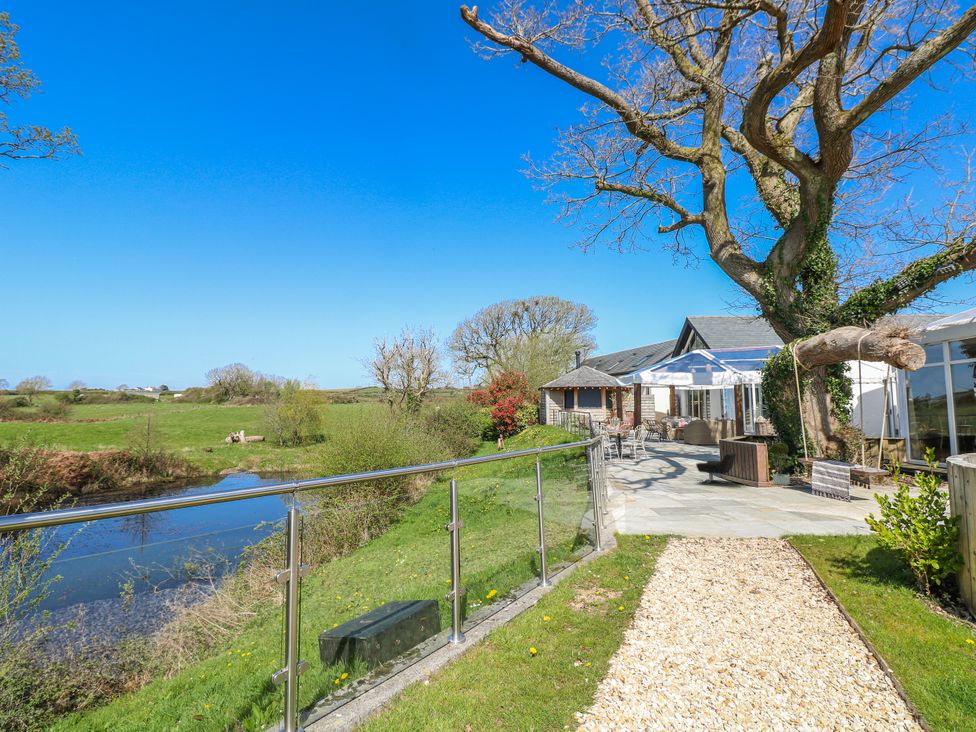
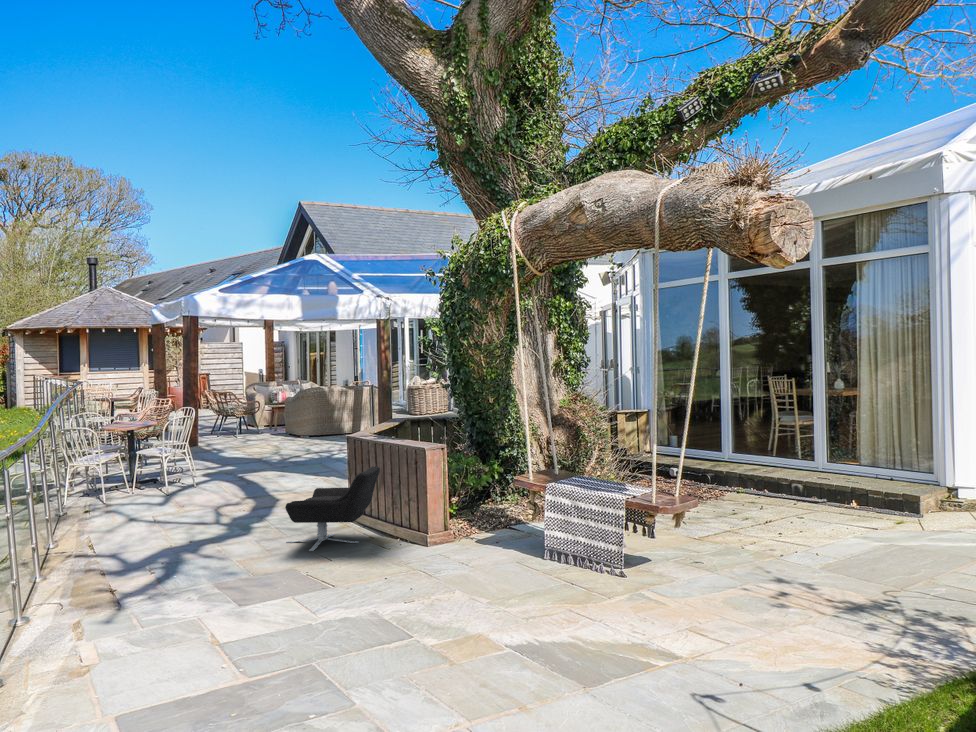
potted tree: present [769,443,790,485] -> none [450,436,489,533]

